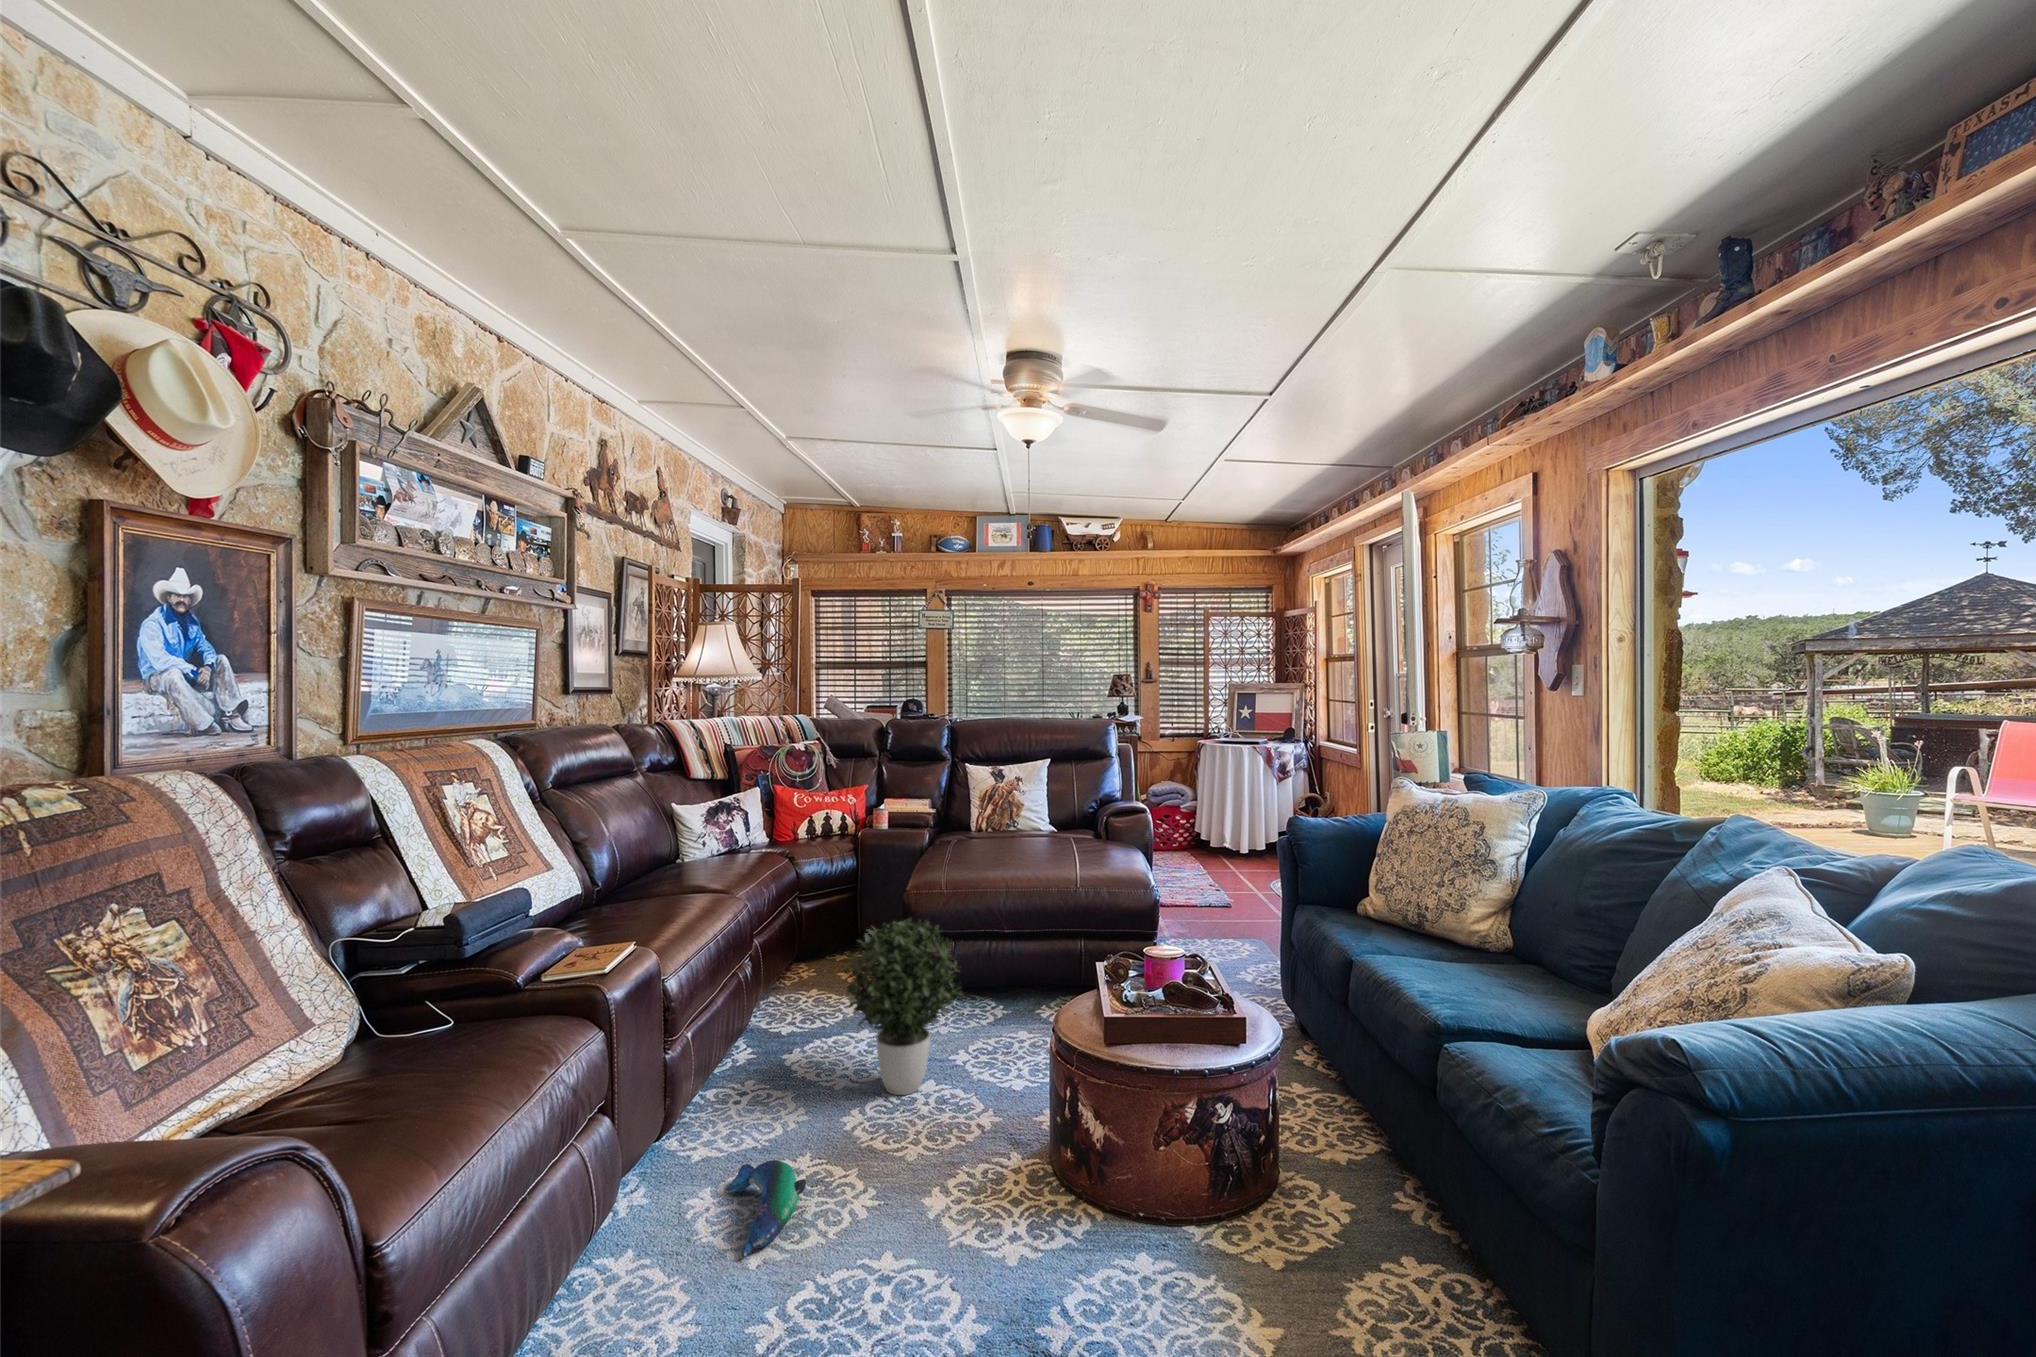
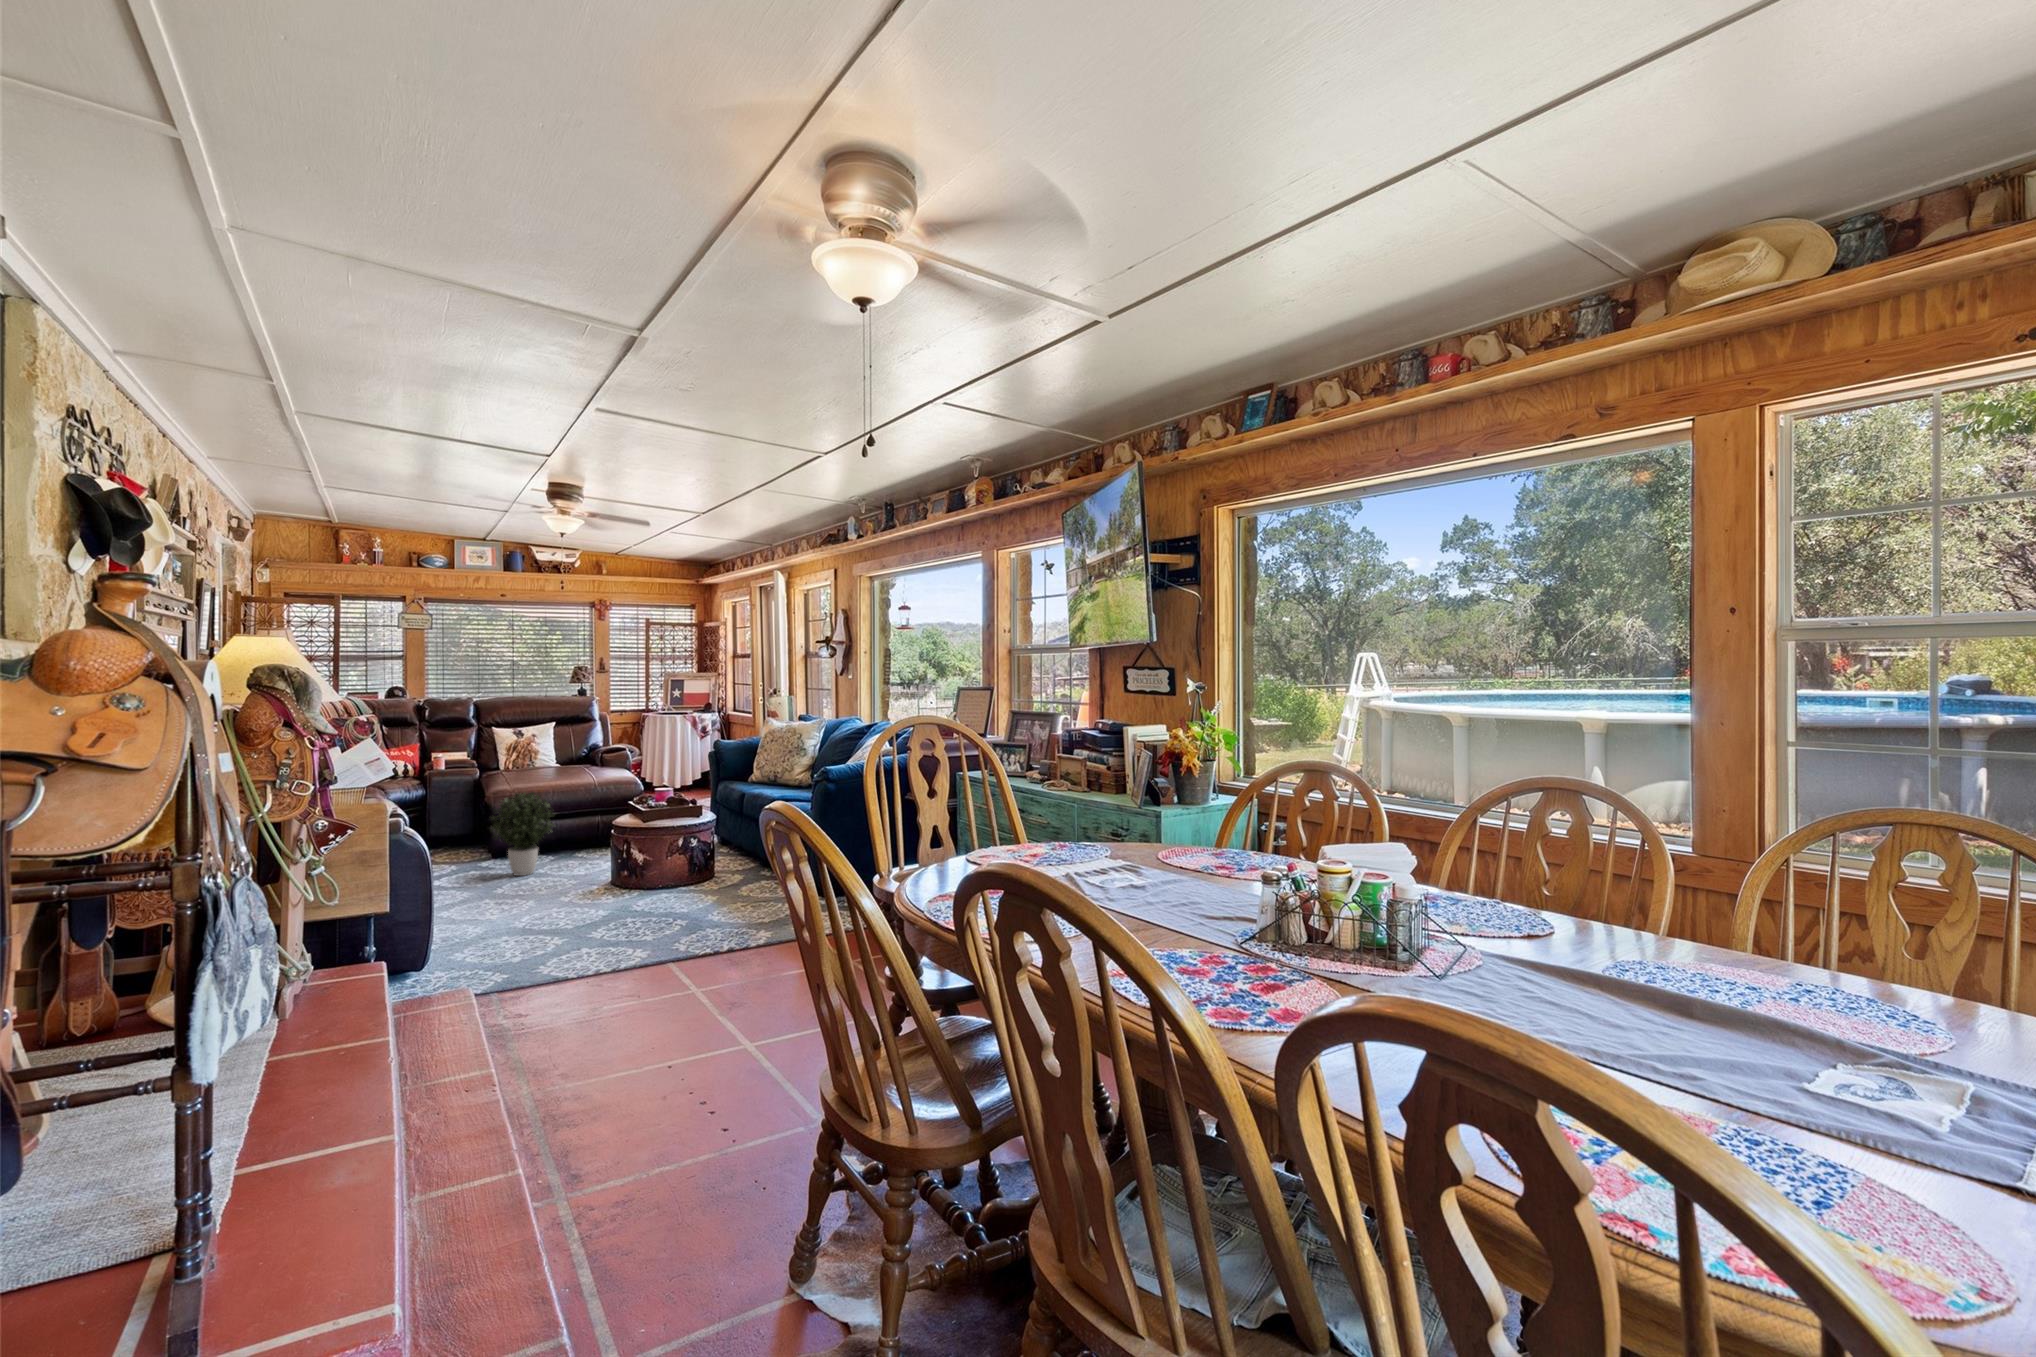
plush toy: present [727,1160,806,1257] -> none [467,881,514,905]

